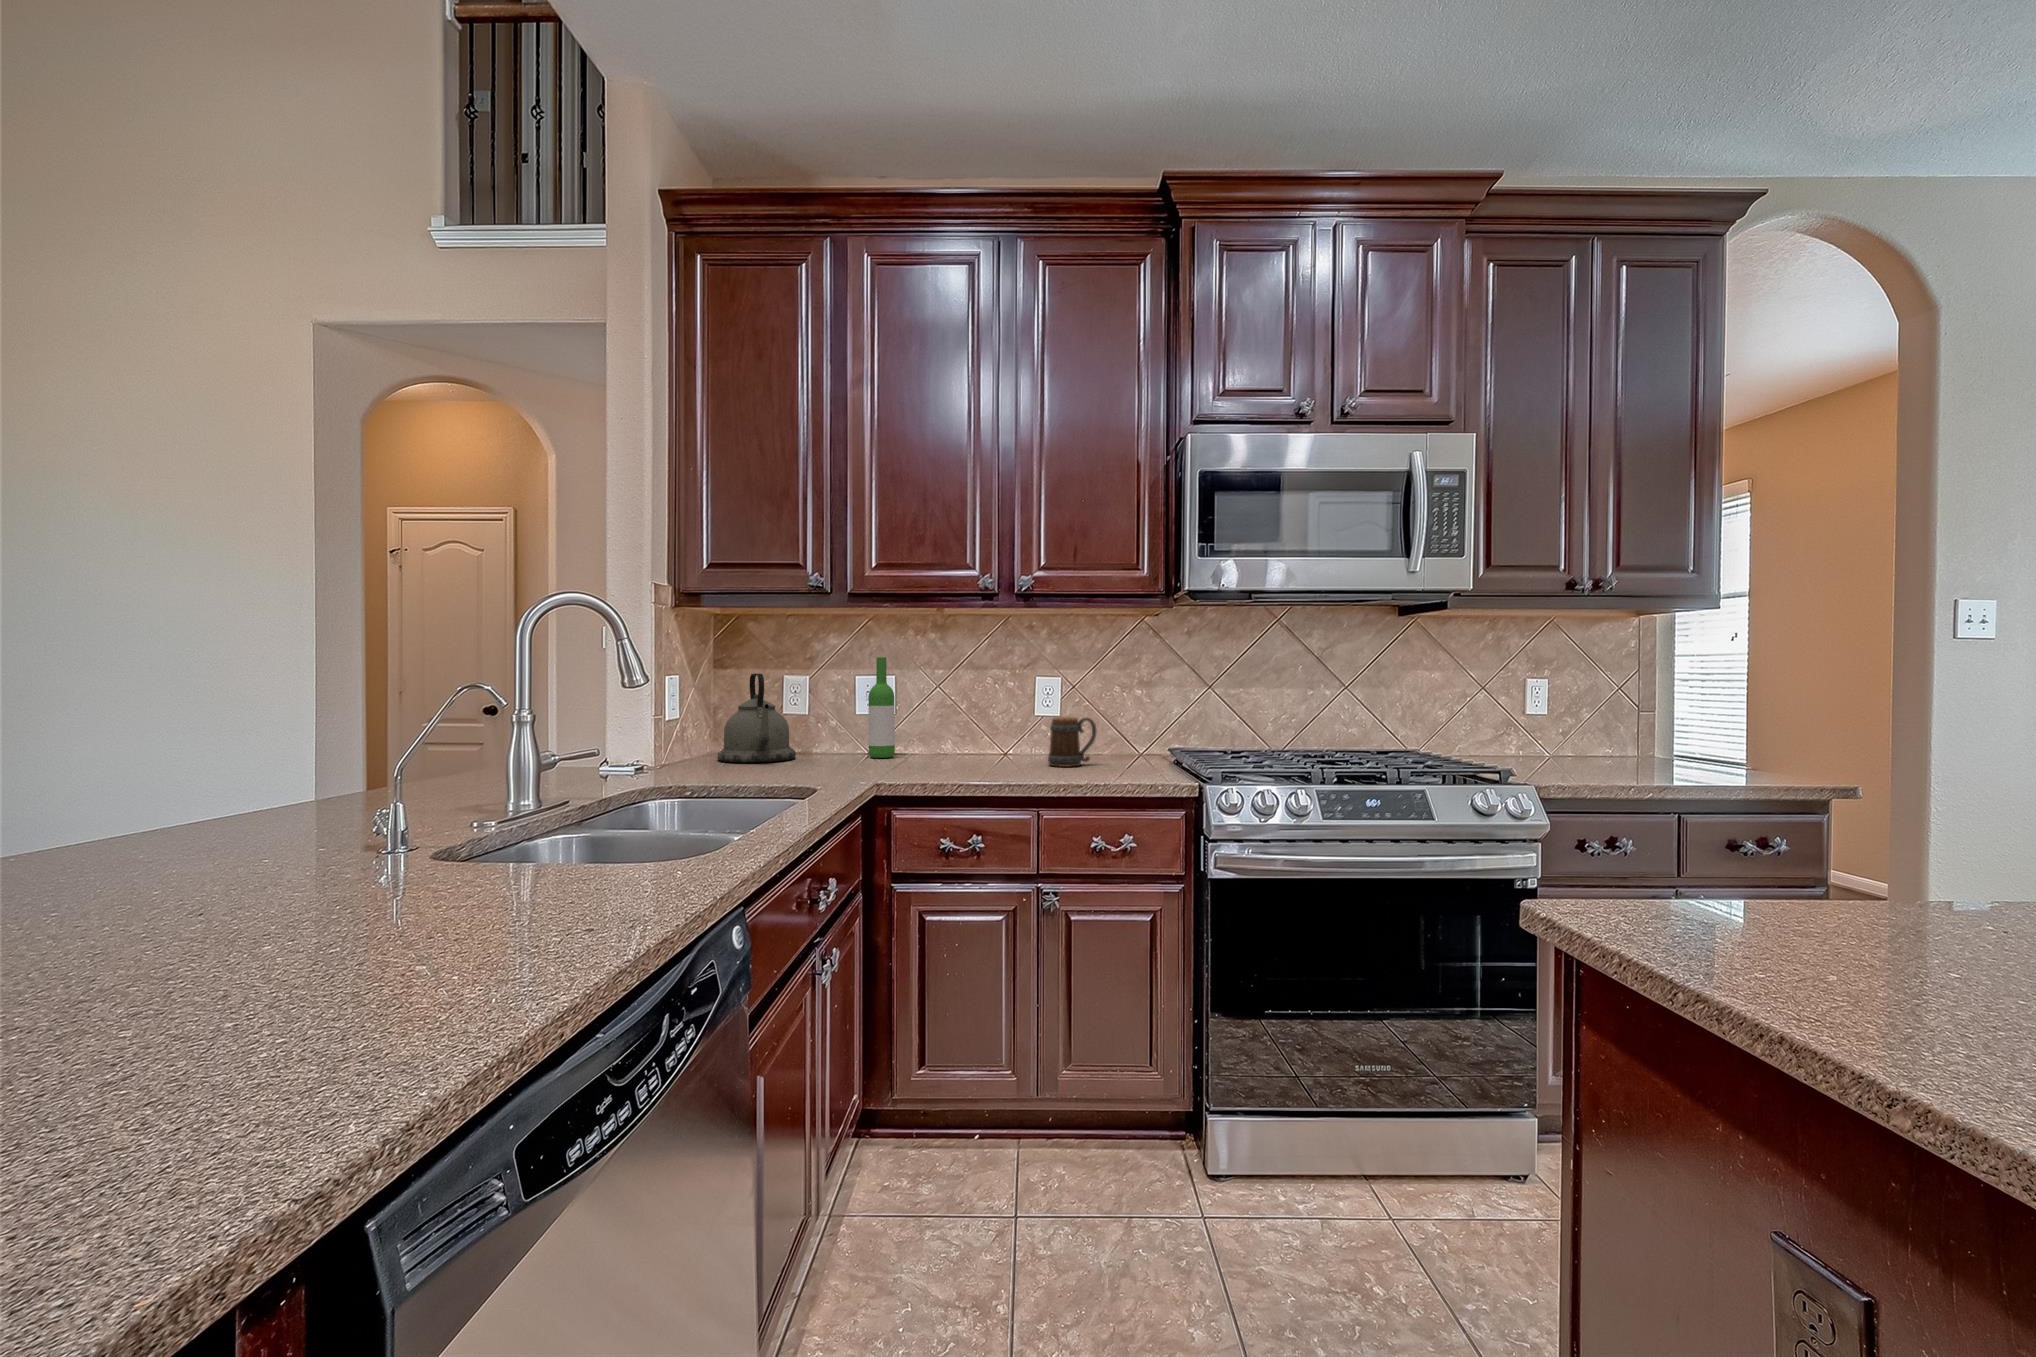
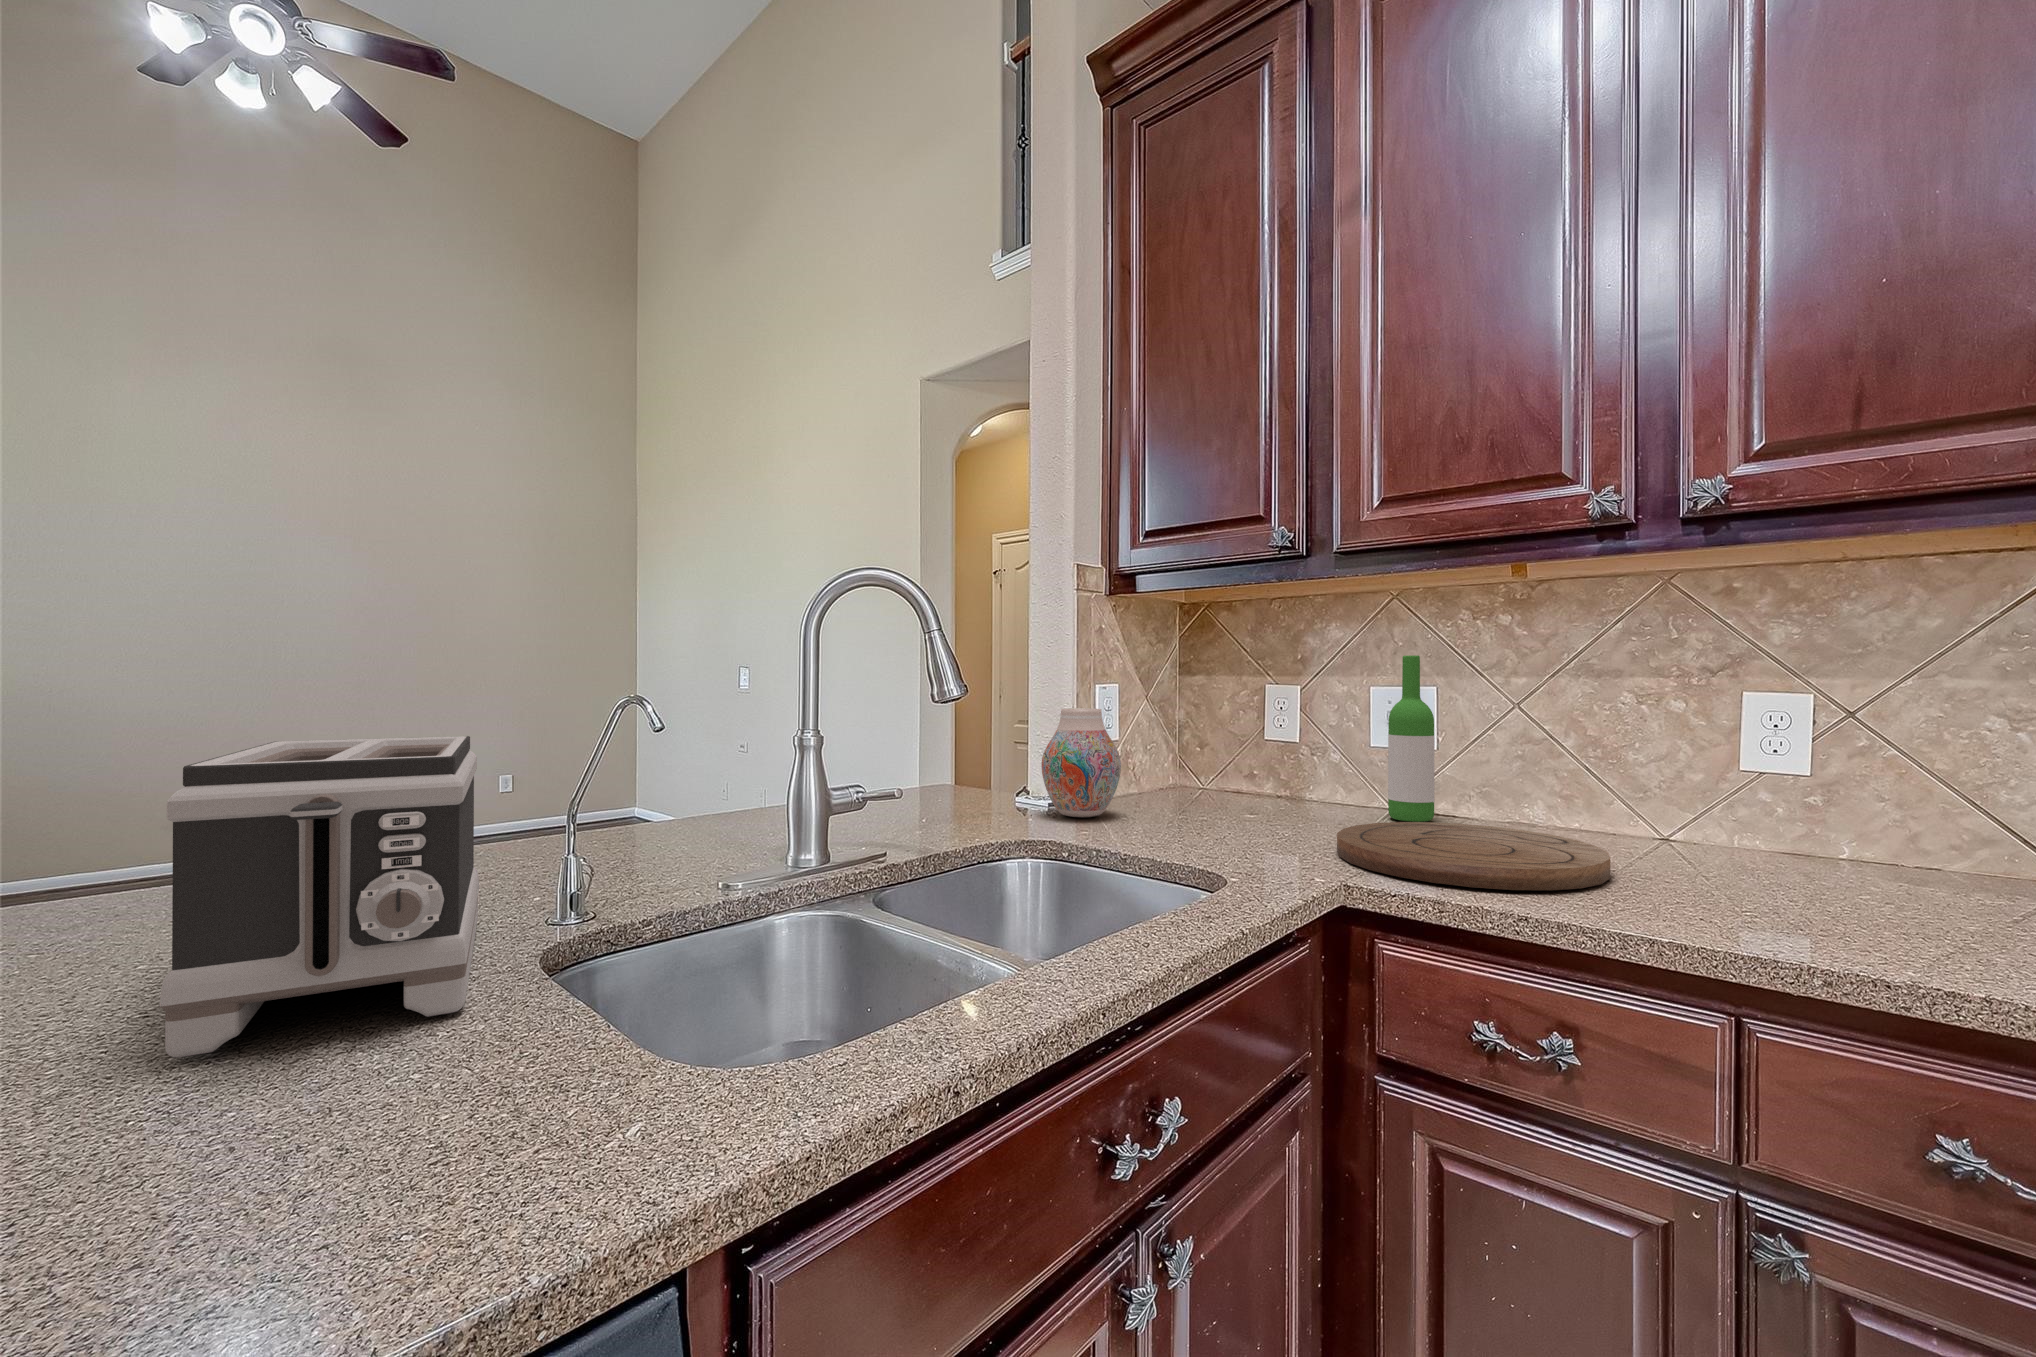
kettle: present [717,674,796,762] -> none [1164,681,1274,811]
vase: none [640,694,702,772] -> present [1042,708,1121,817]
toaster: none [165,717,473,907] -> present [159,736,479,1057]
mug: present [1048,717,1097,767] -> none [1769,780,1919,896]
cutting board: none [857,754,989,778] -> present [1337,822,1611,890]

